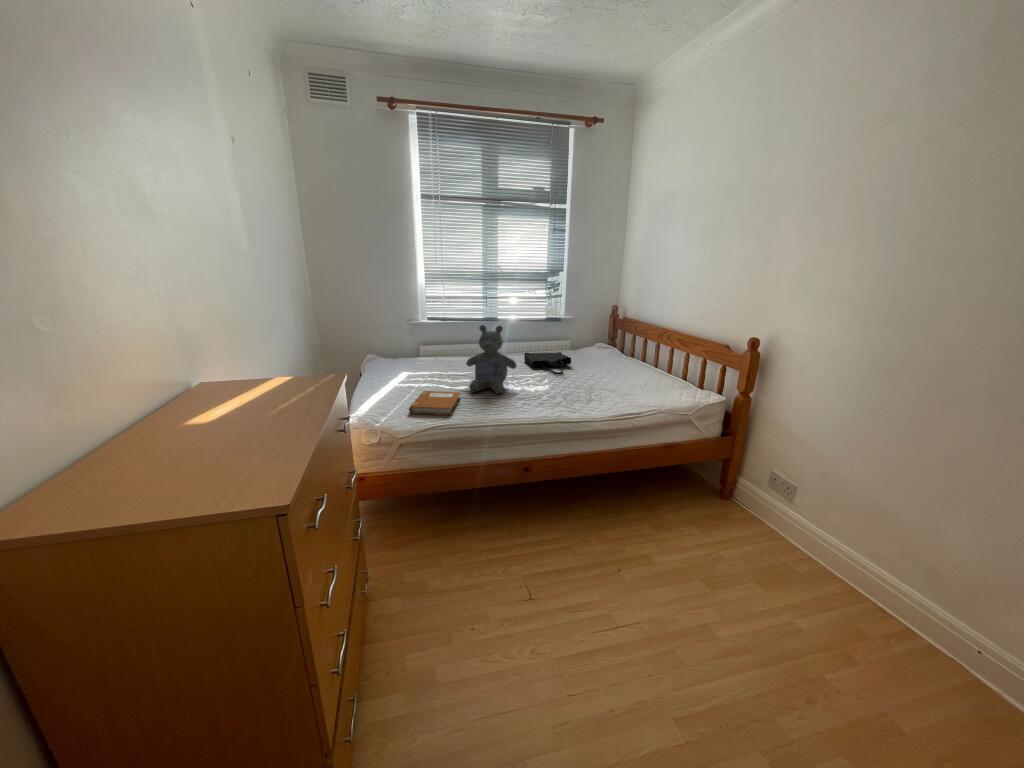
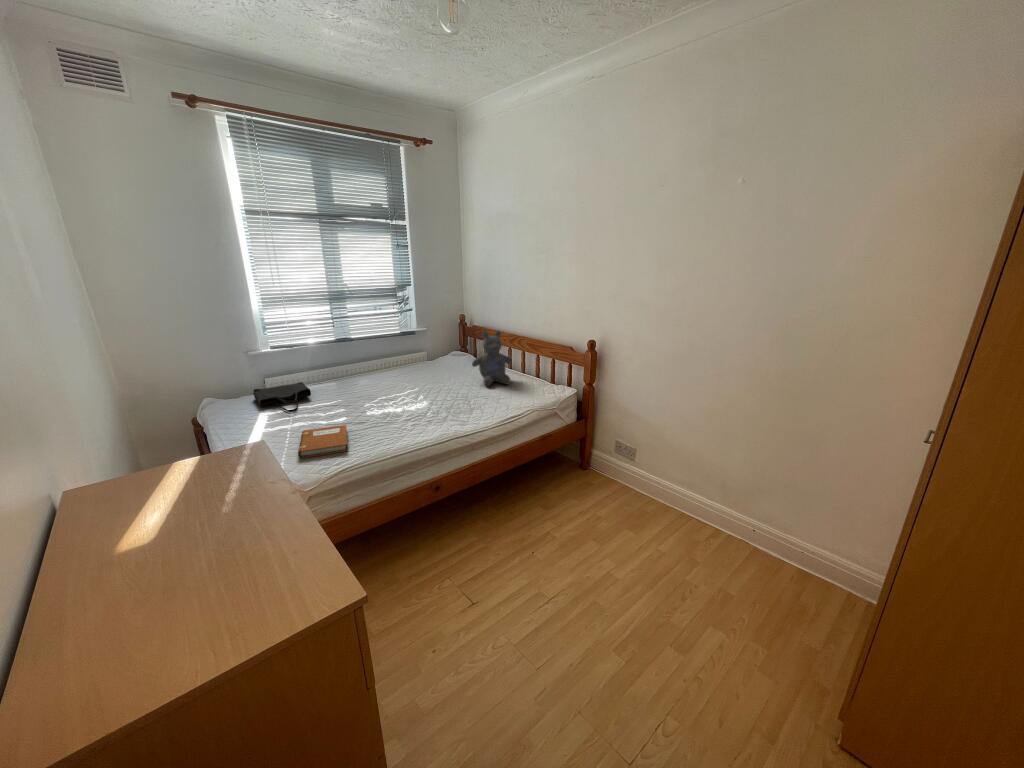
stuffed bear: present [466,325,517,394] -> present [472,331,512,386]
tote bag: present [524,352,571,375] -> present [253,382,311,412]

